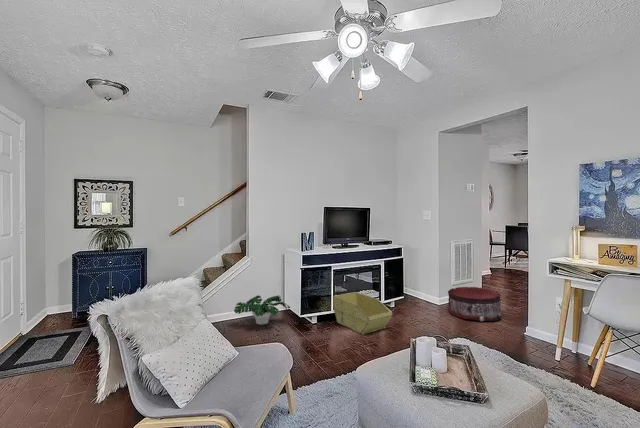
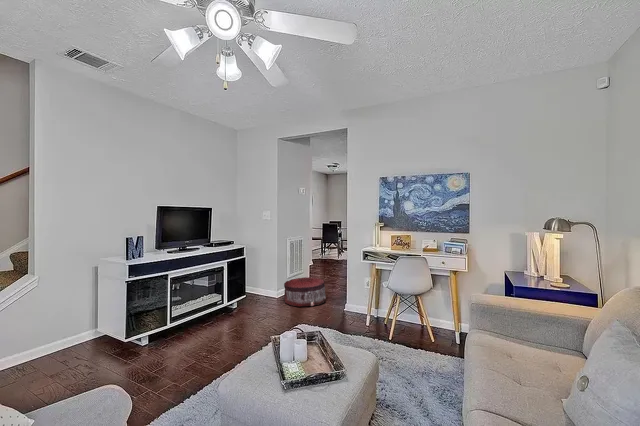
storage bin: present [333,292,392,335] -> none [170,298,238,342]
potted plant: present [234,295,290,325] -> none [21,317,114,359]

